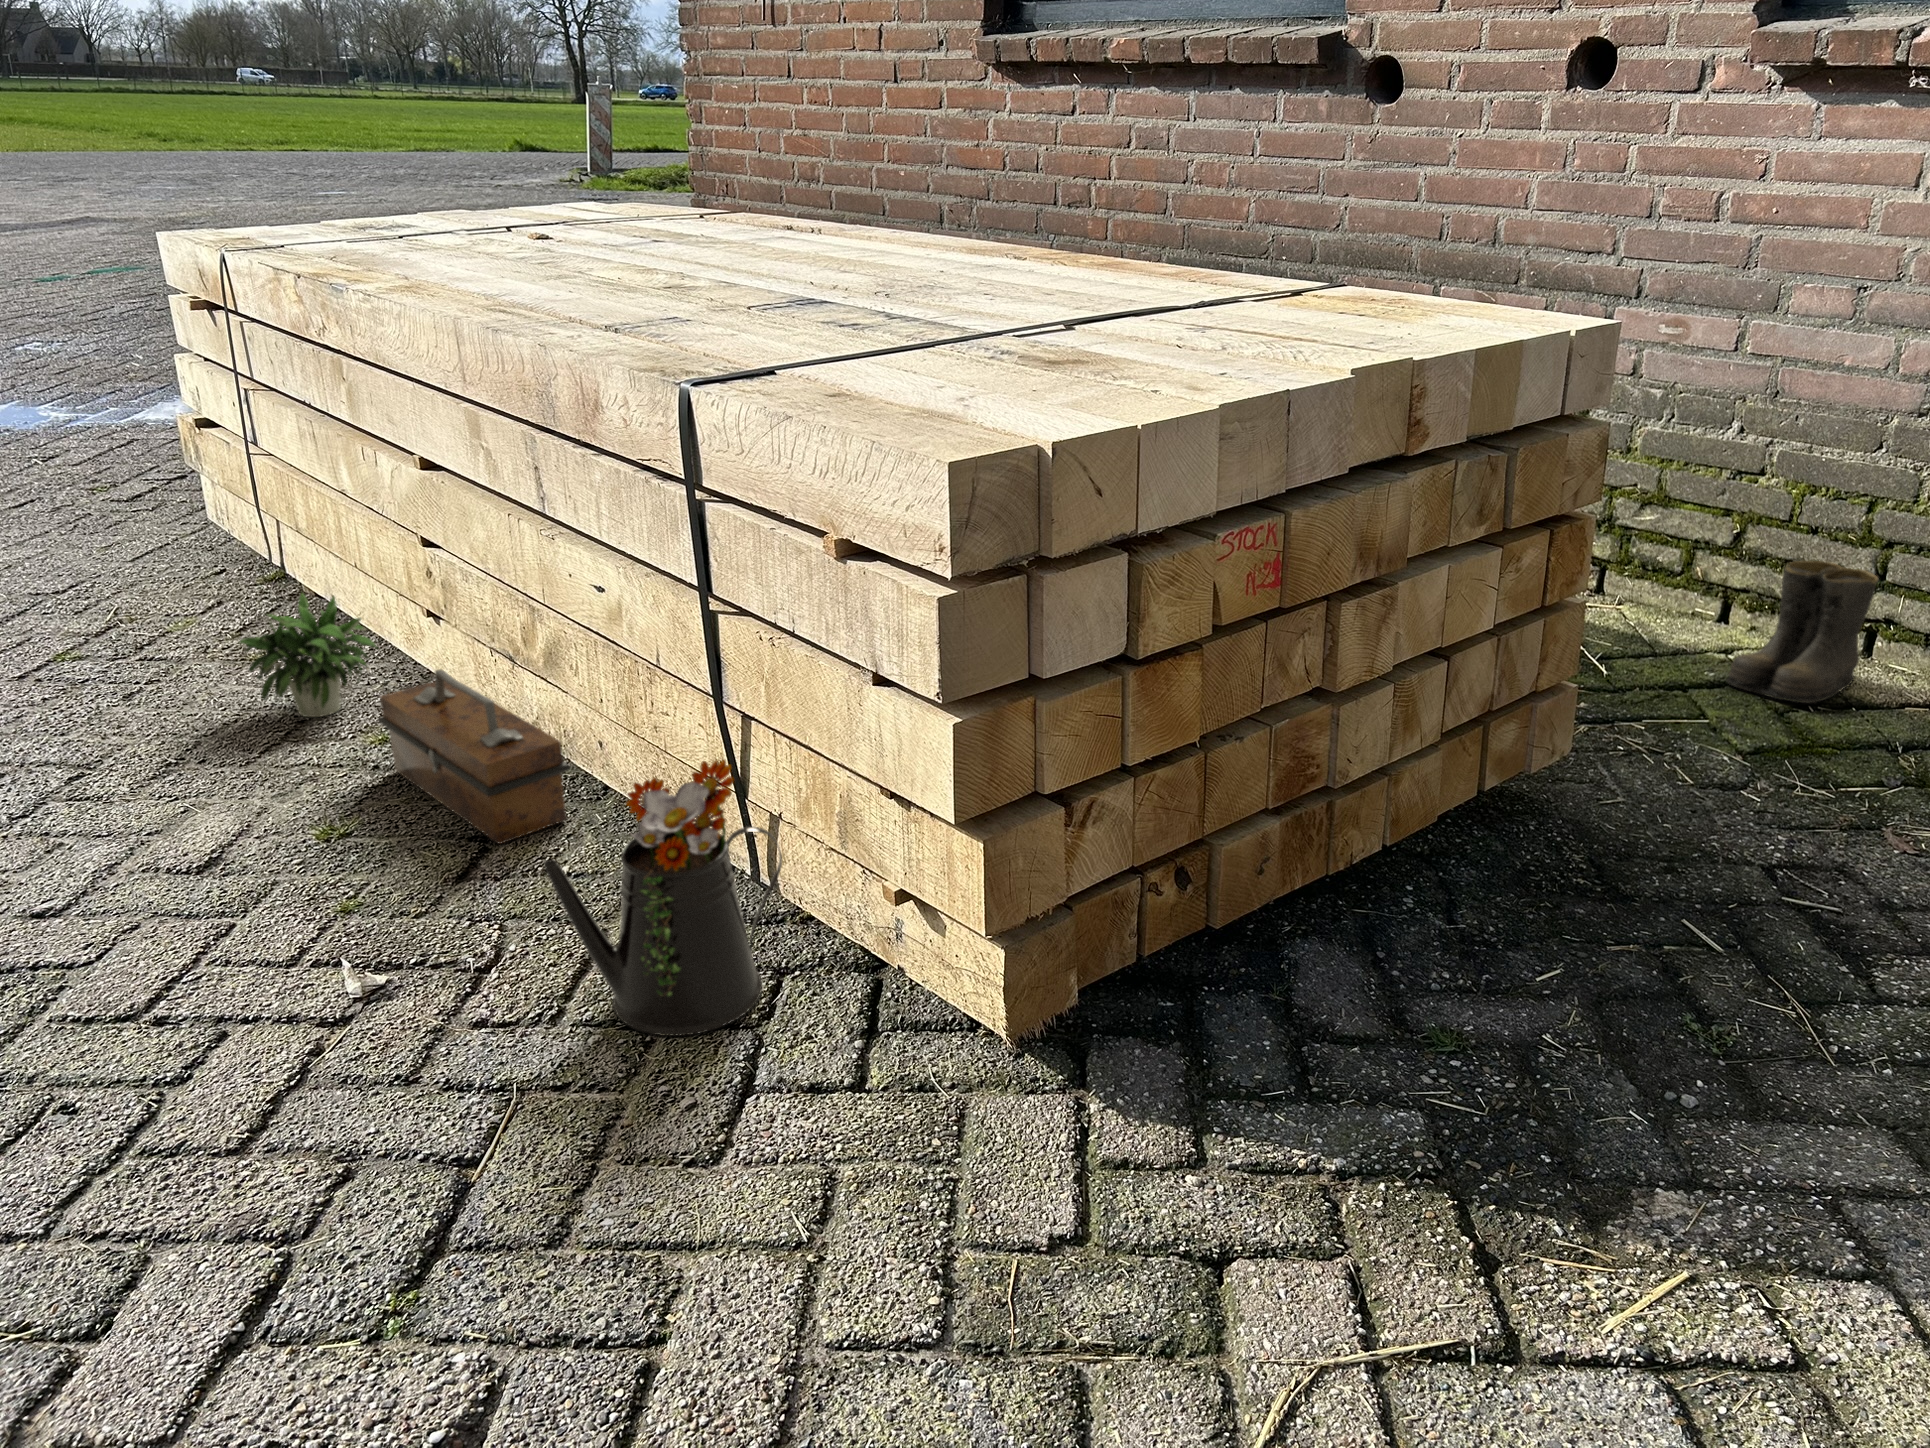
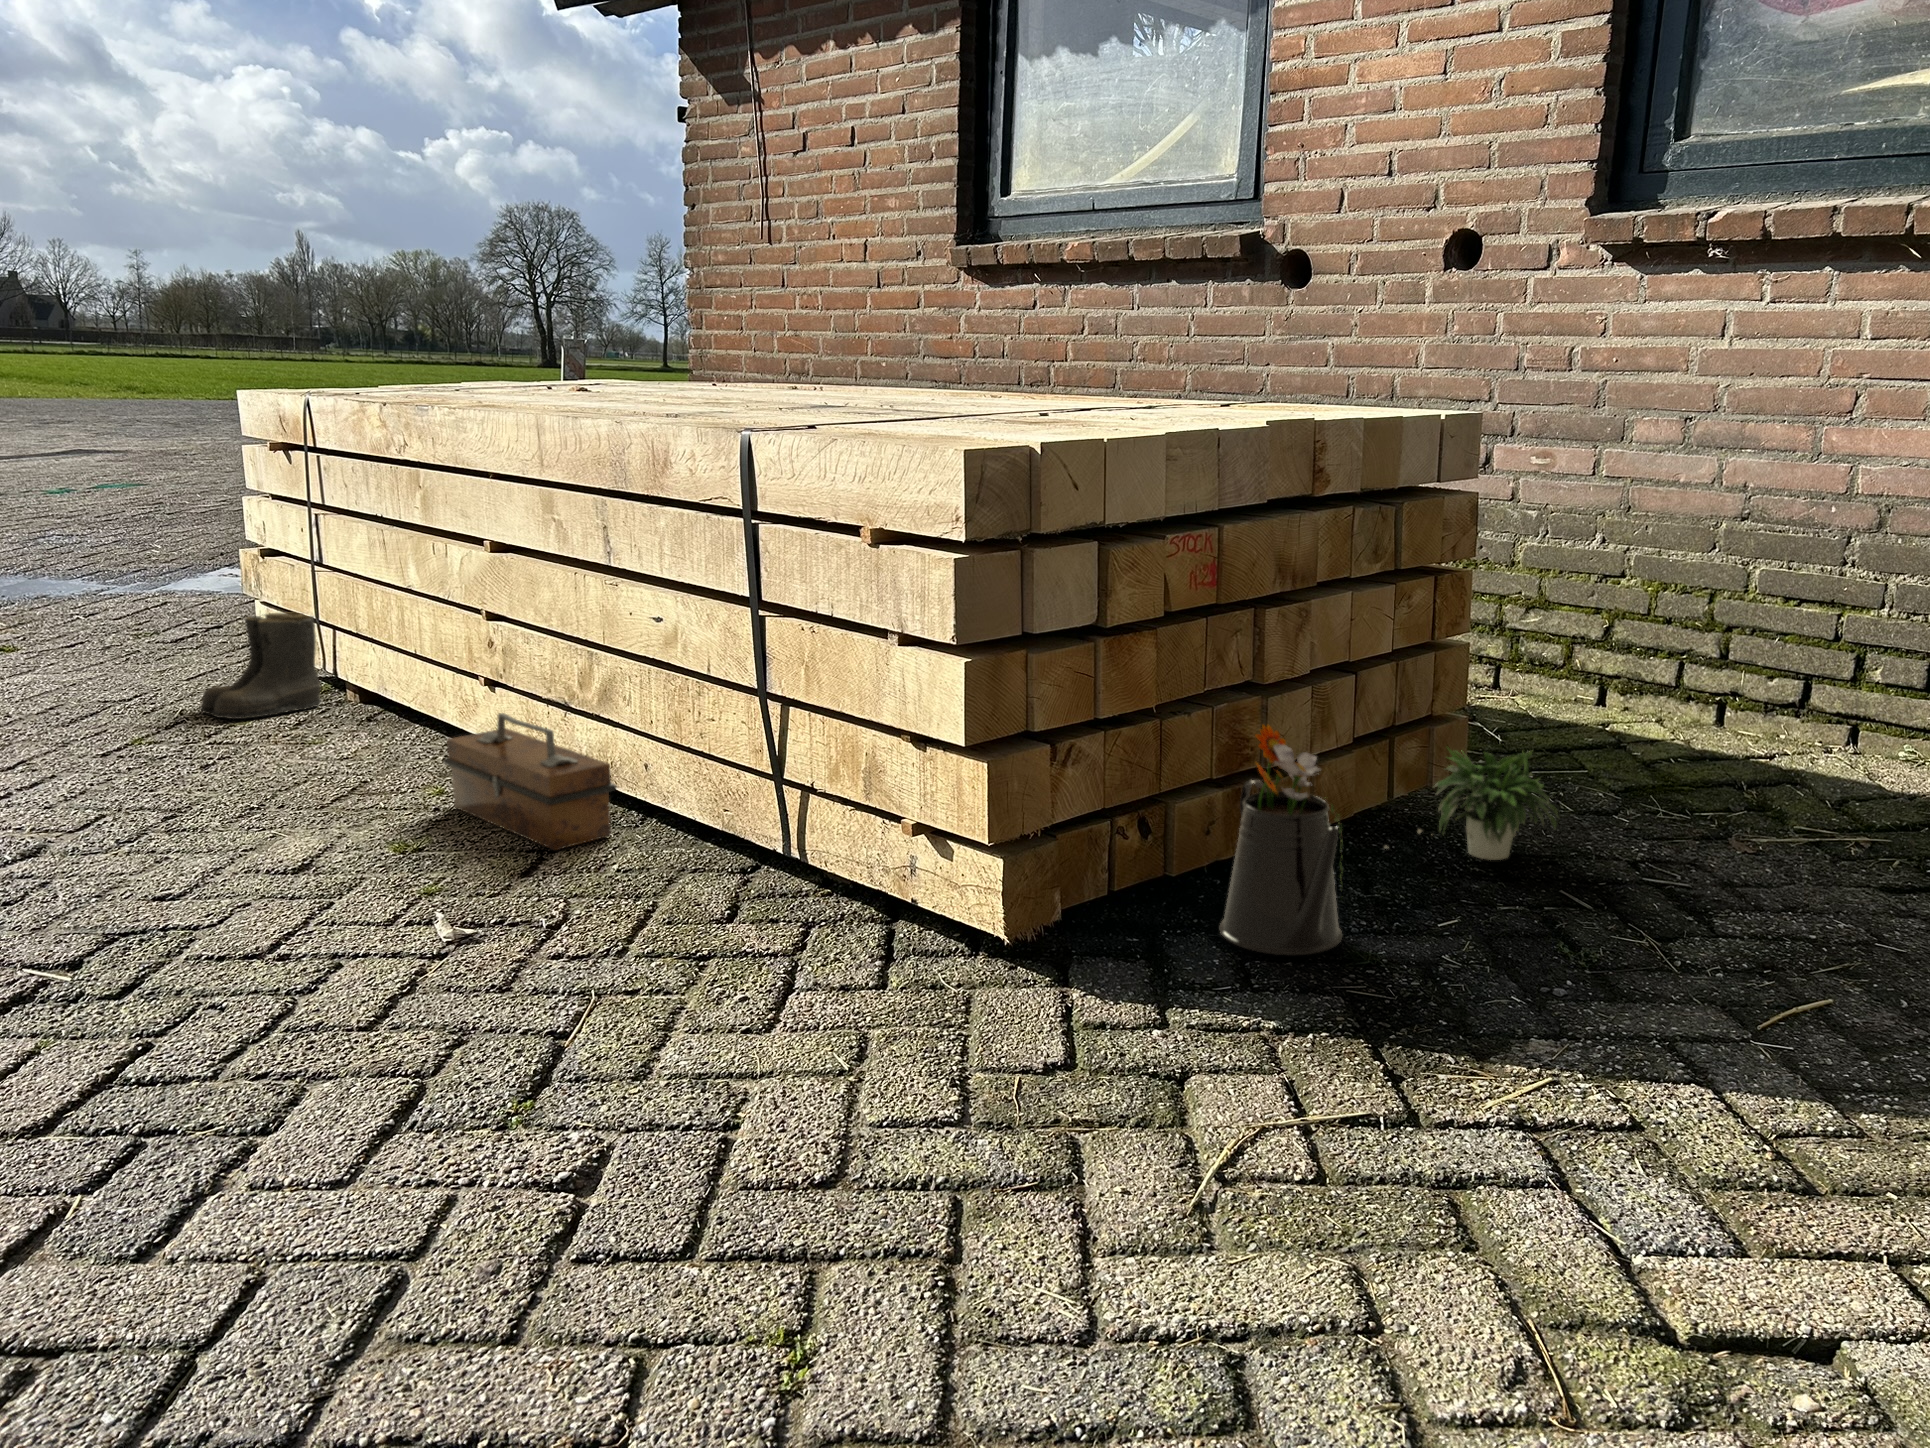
boots: present [1726,561,1879,703] -> present [200,612,322,719]
potted plant: present [239,594,397,717] -> present [1385,747,1558,860]
watering can: present [544,760,782,1036] -> present [1220,725,1342,955]

